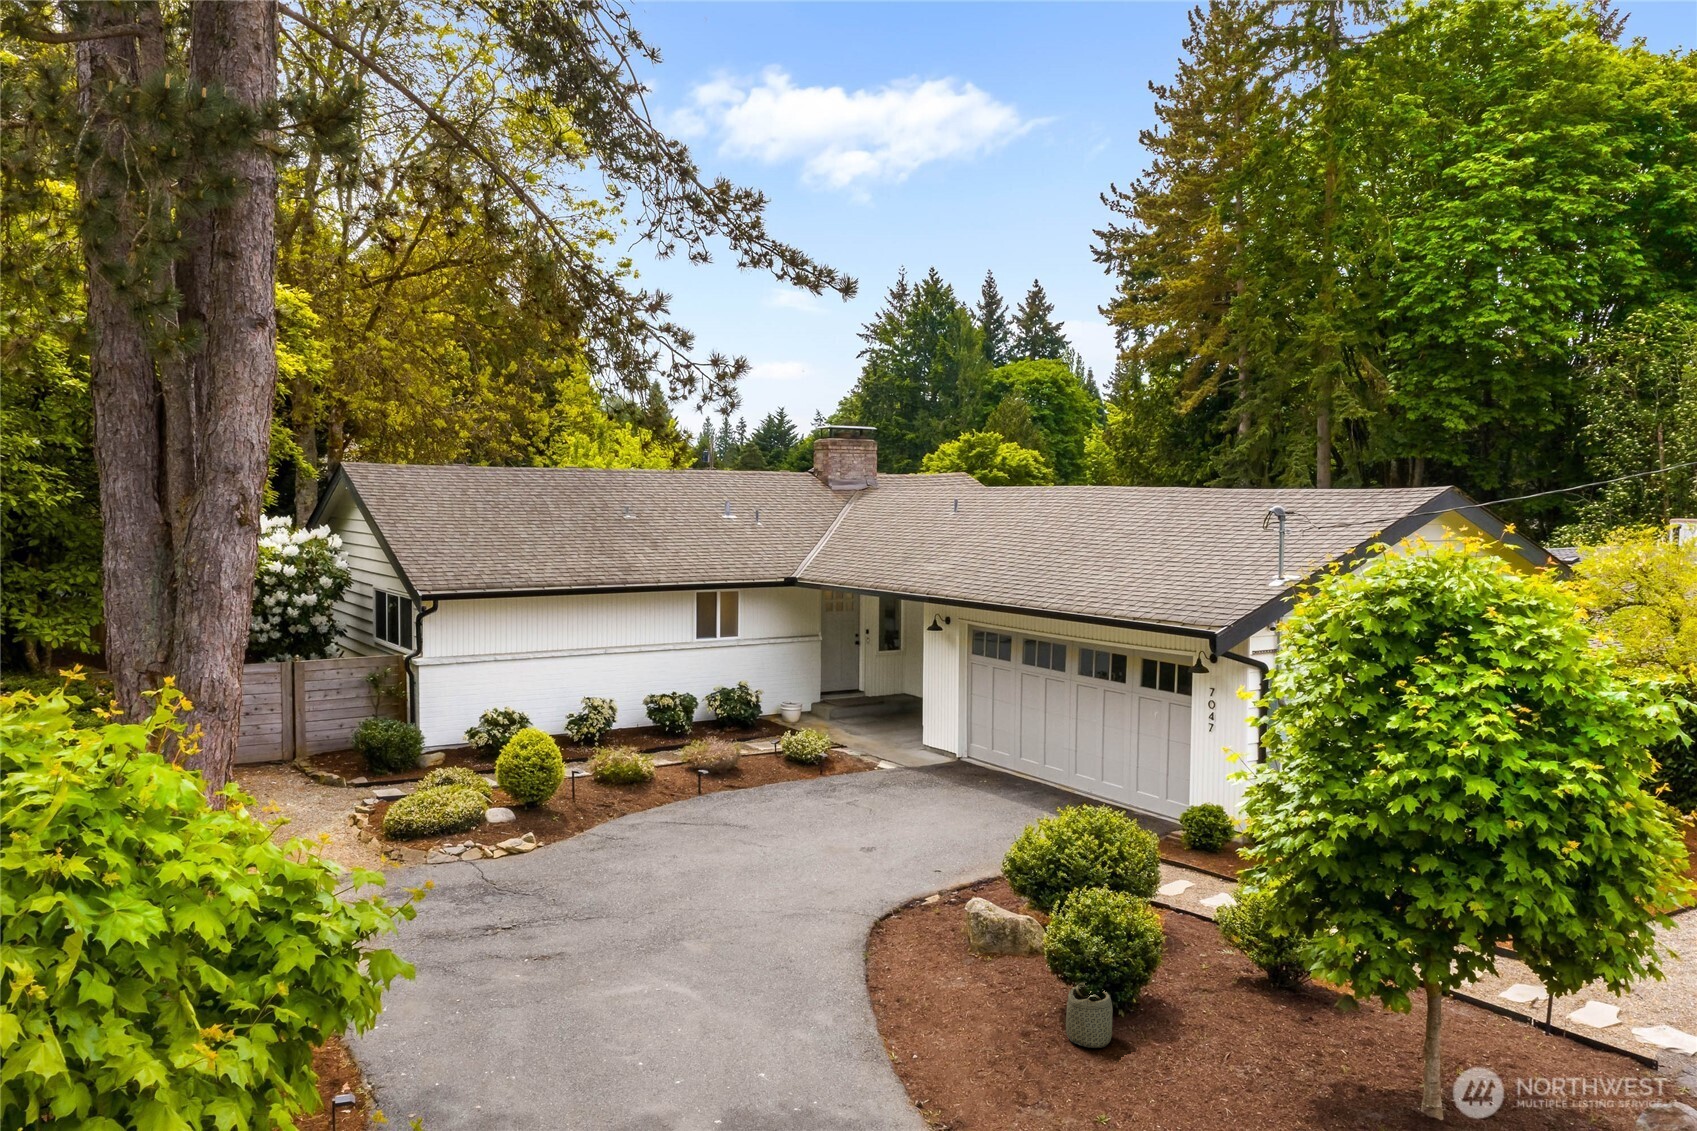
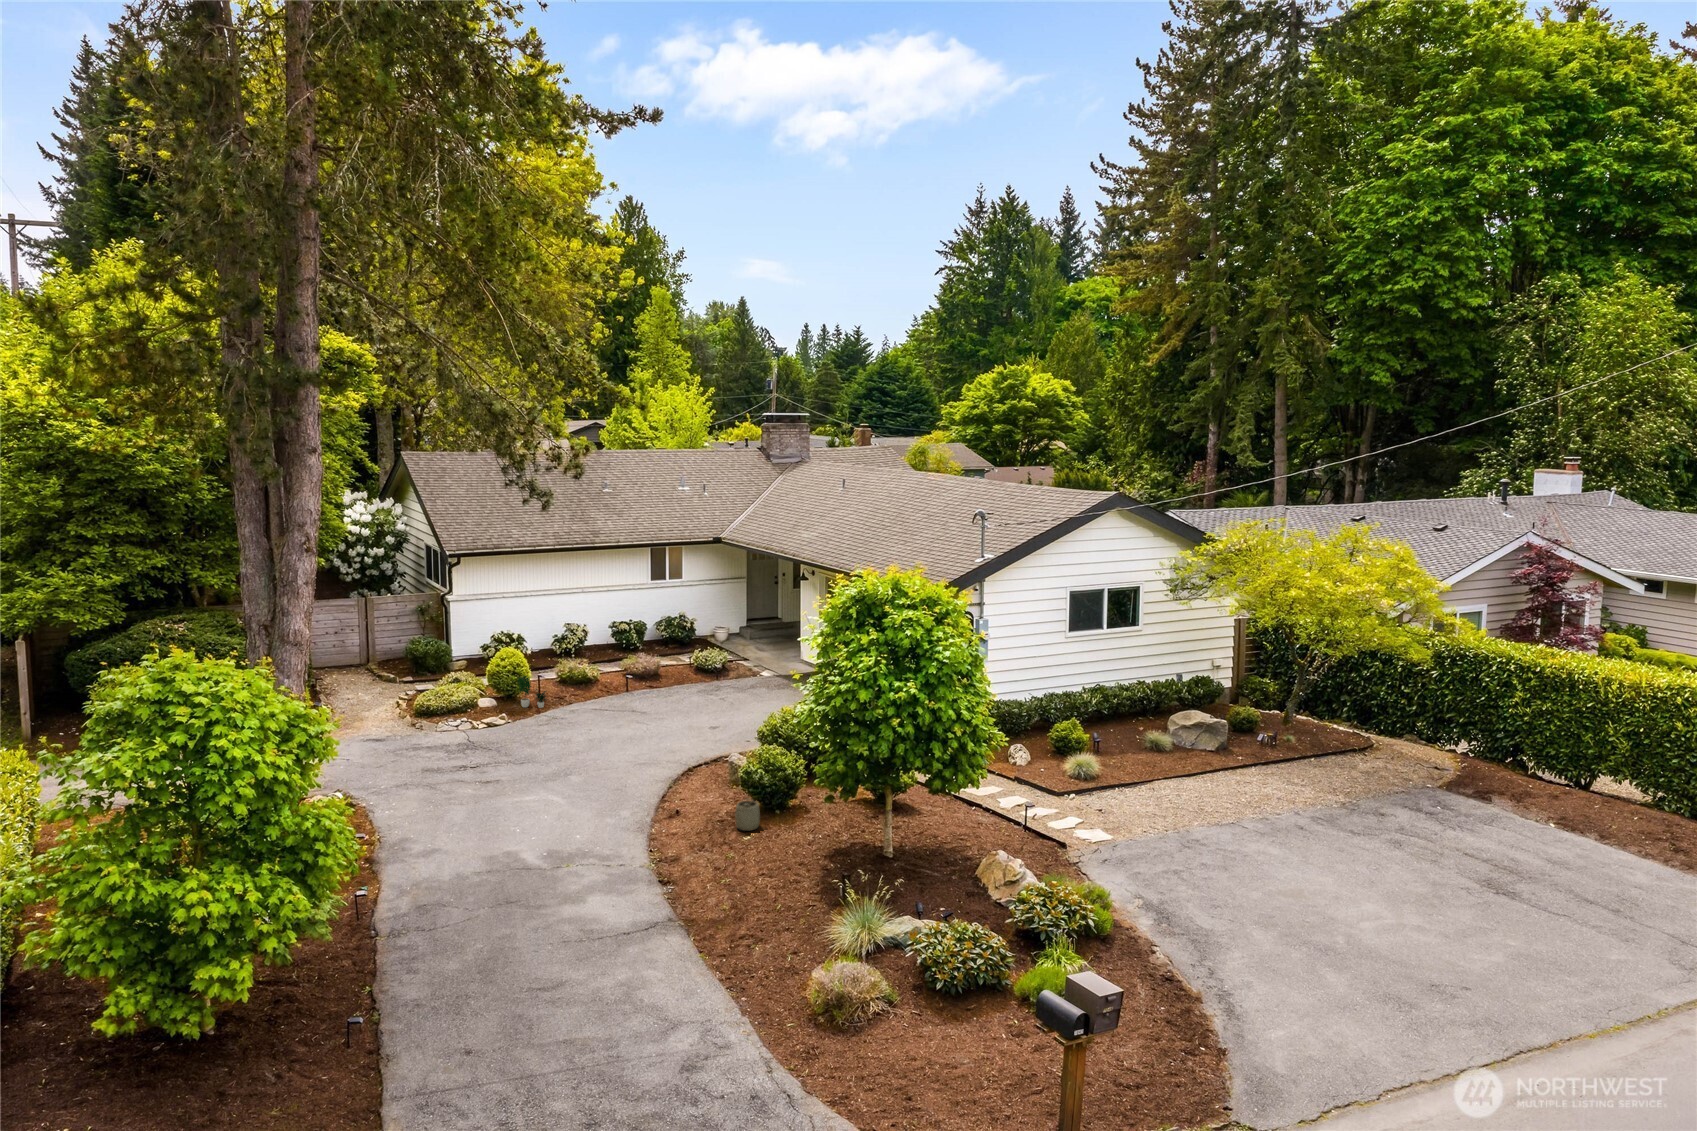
potted plant: none [544,768,593,821] -> present [518,676,547,708]

